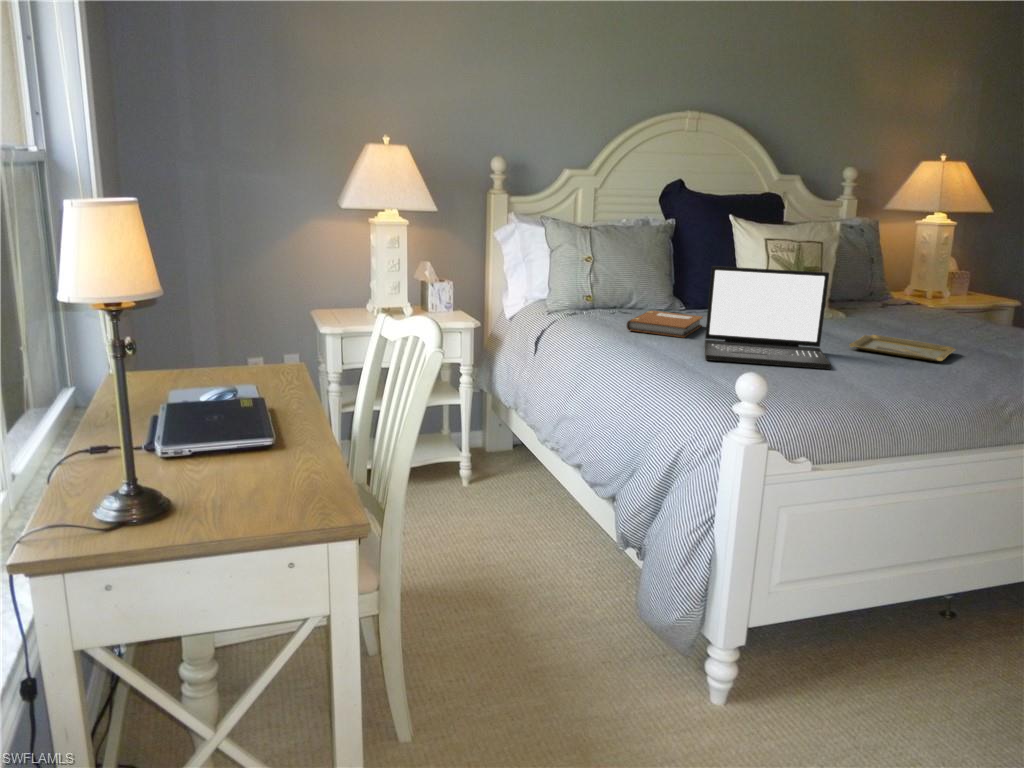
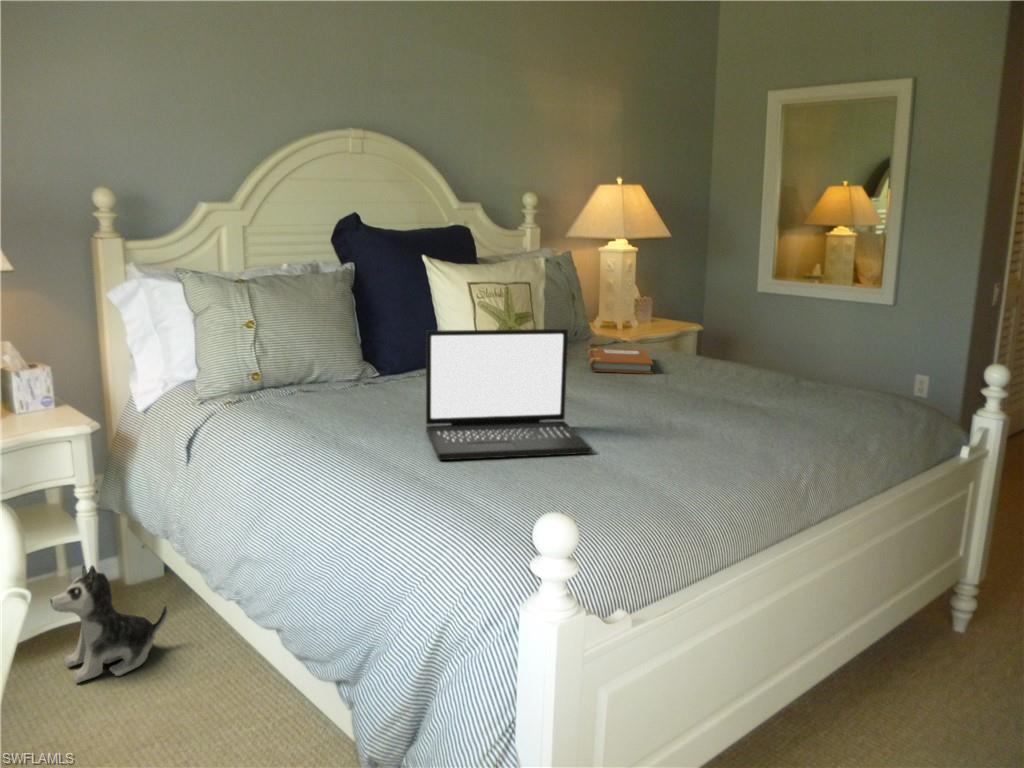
notebook: present [627,311,703,337] -> present [588,348,653,374]
tray: present [850,335,956,361] -> none [592,393,704,423]
plush toy: none [438,419,511,499] -> present [51,565,167,683]

